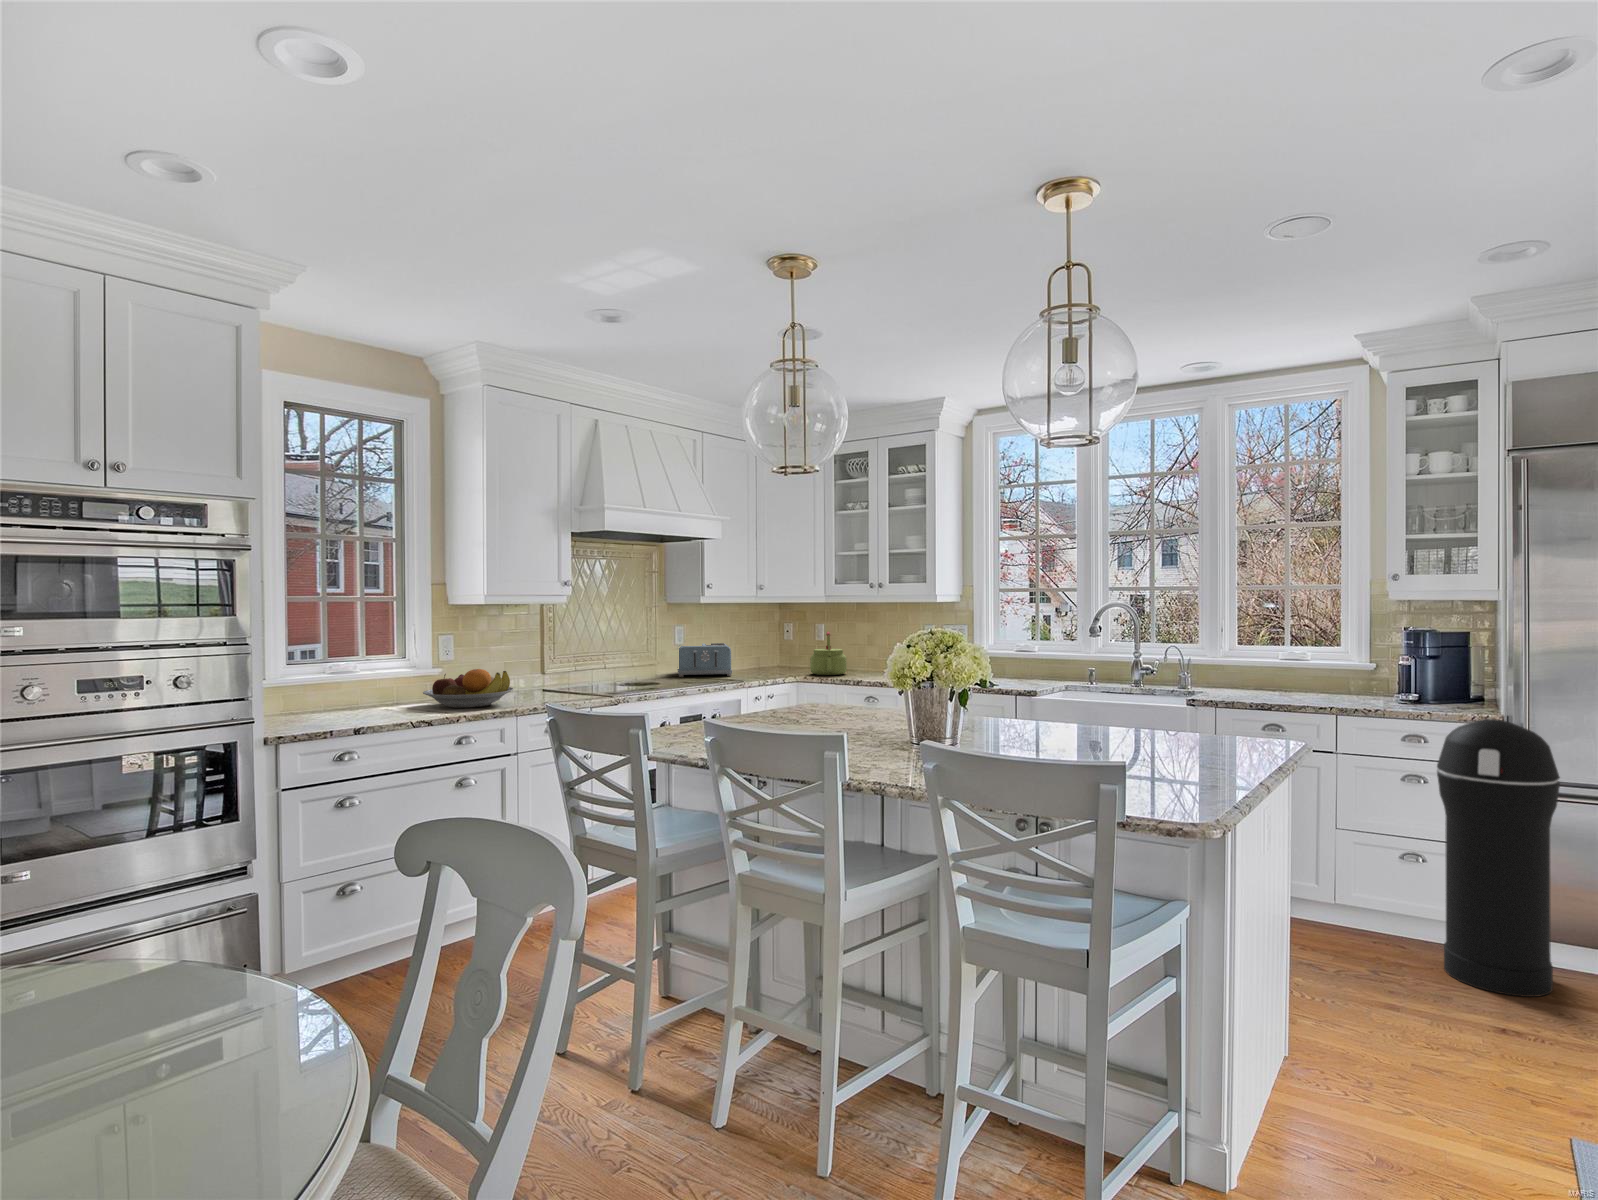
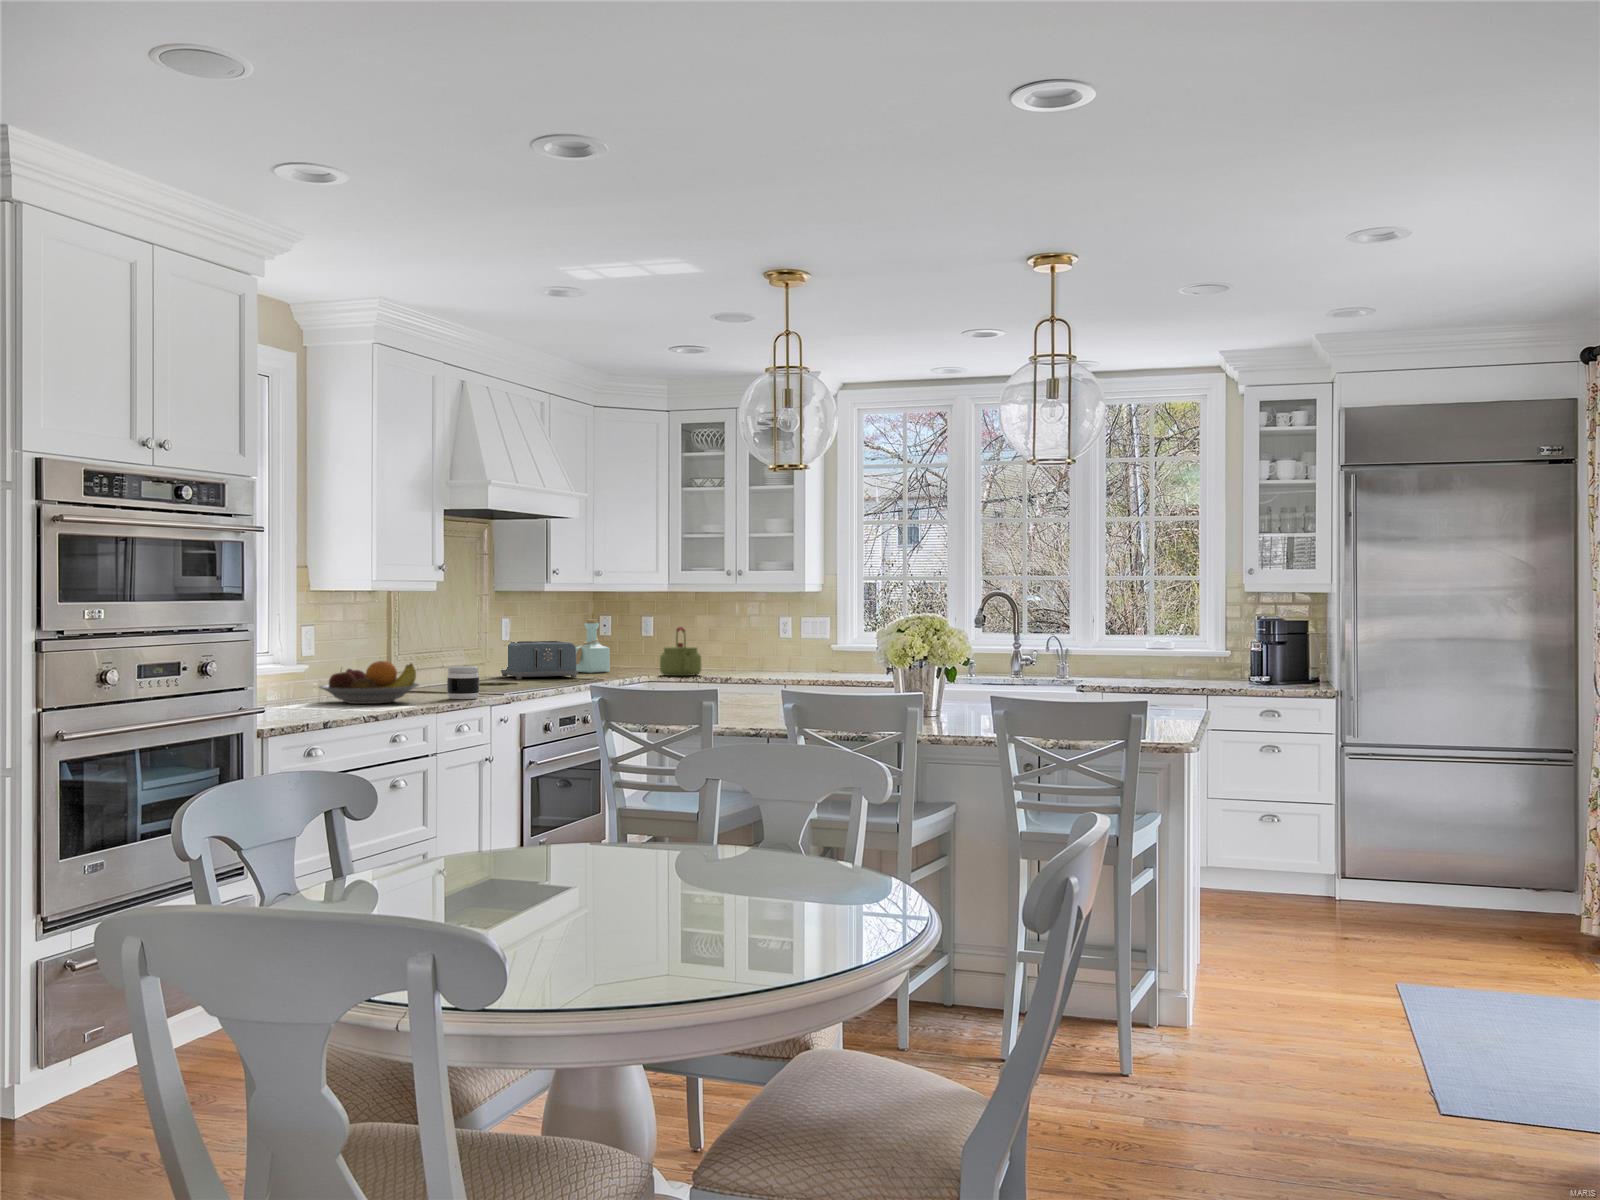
bottle: none [749,624,778,670] -> present [576,619,610,673]
jar: none [546,673,575,703] -> present [447,666,479,699]
trash can: present [1437,719,1560,997] -> none [1290,691,1379,918]

